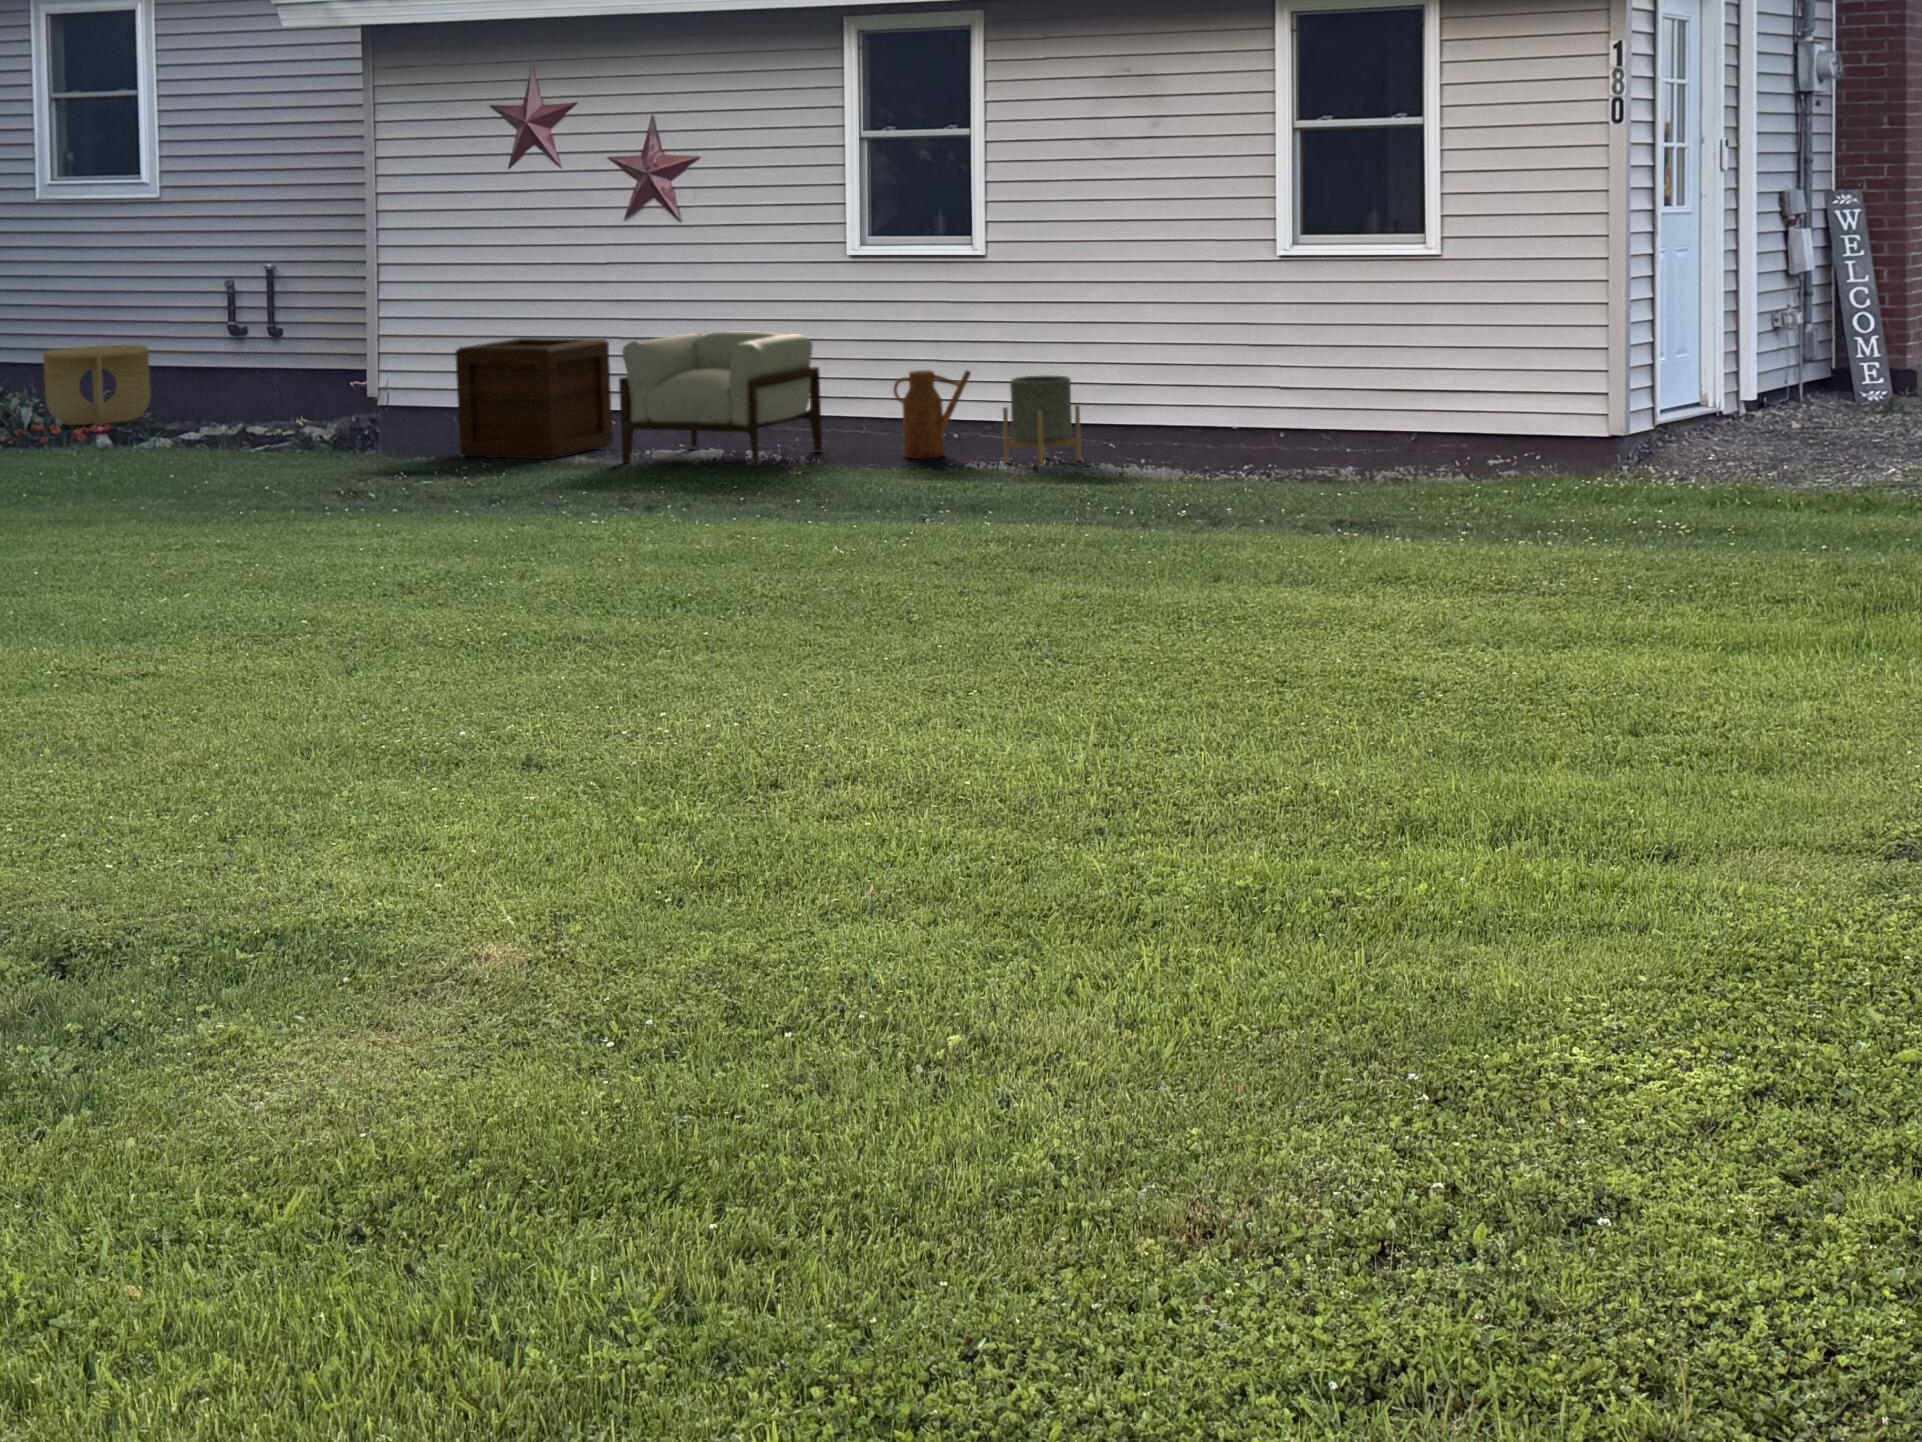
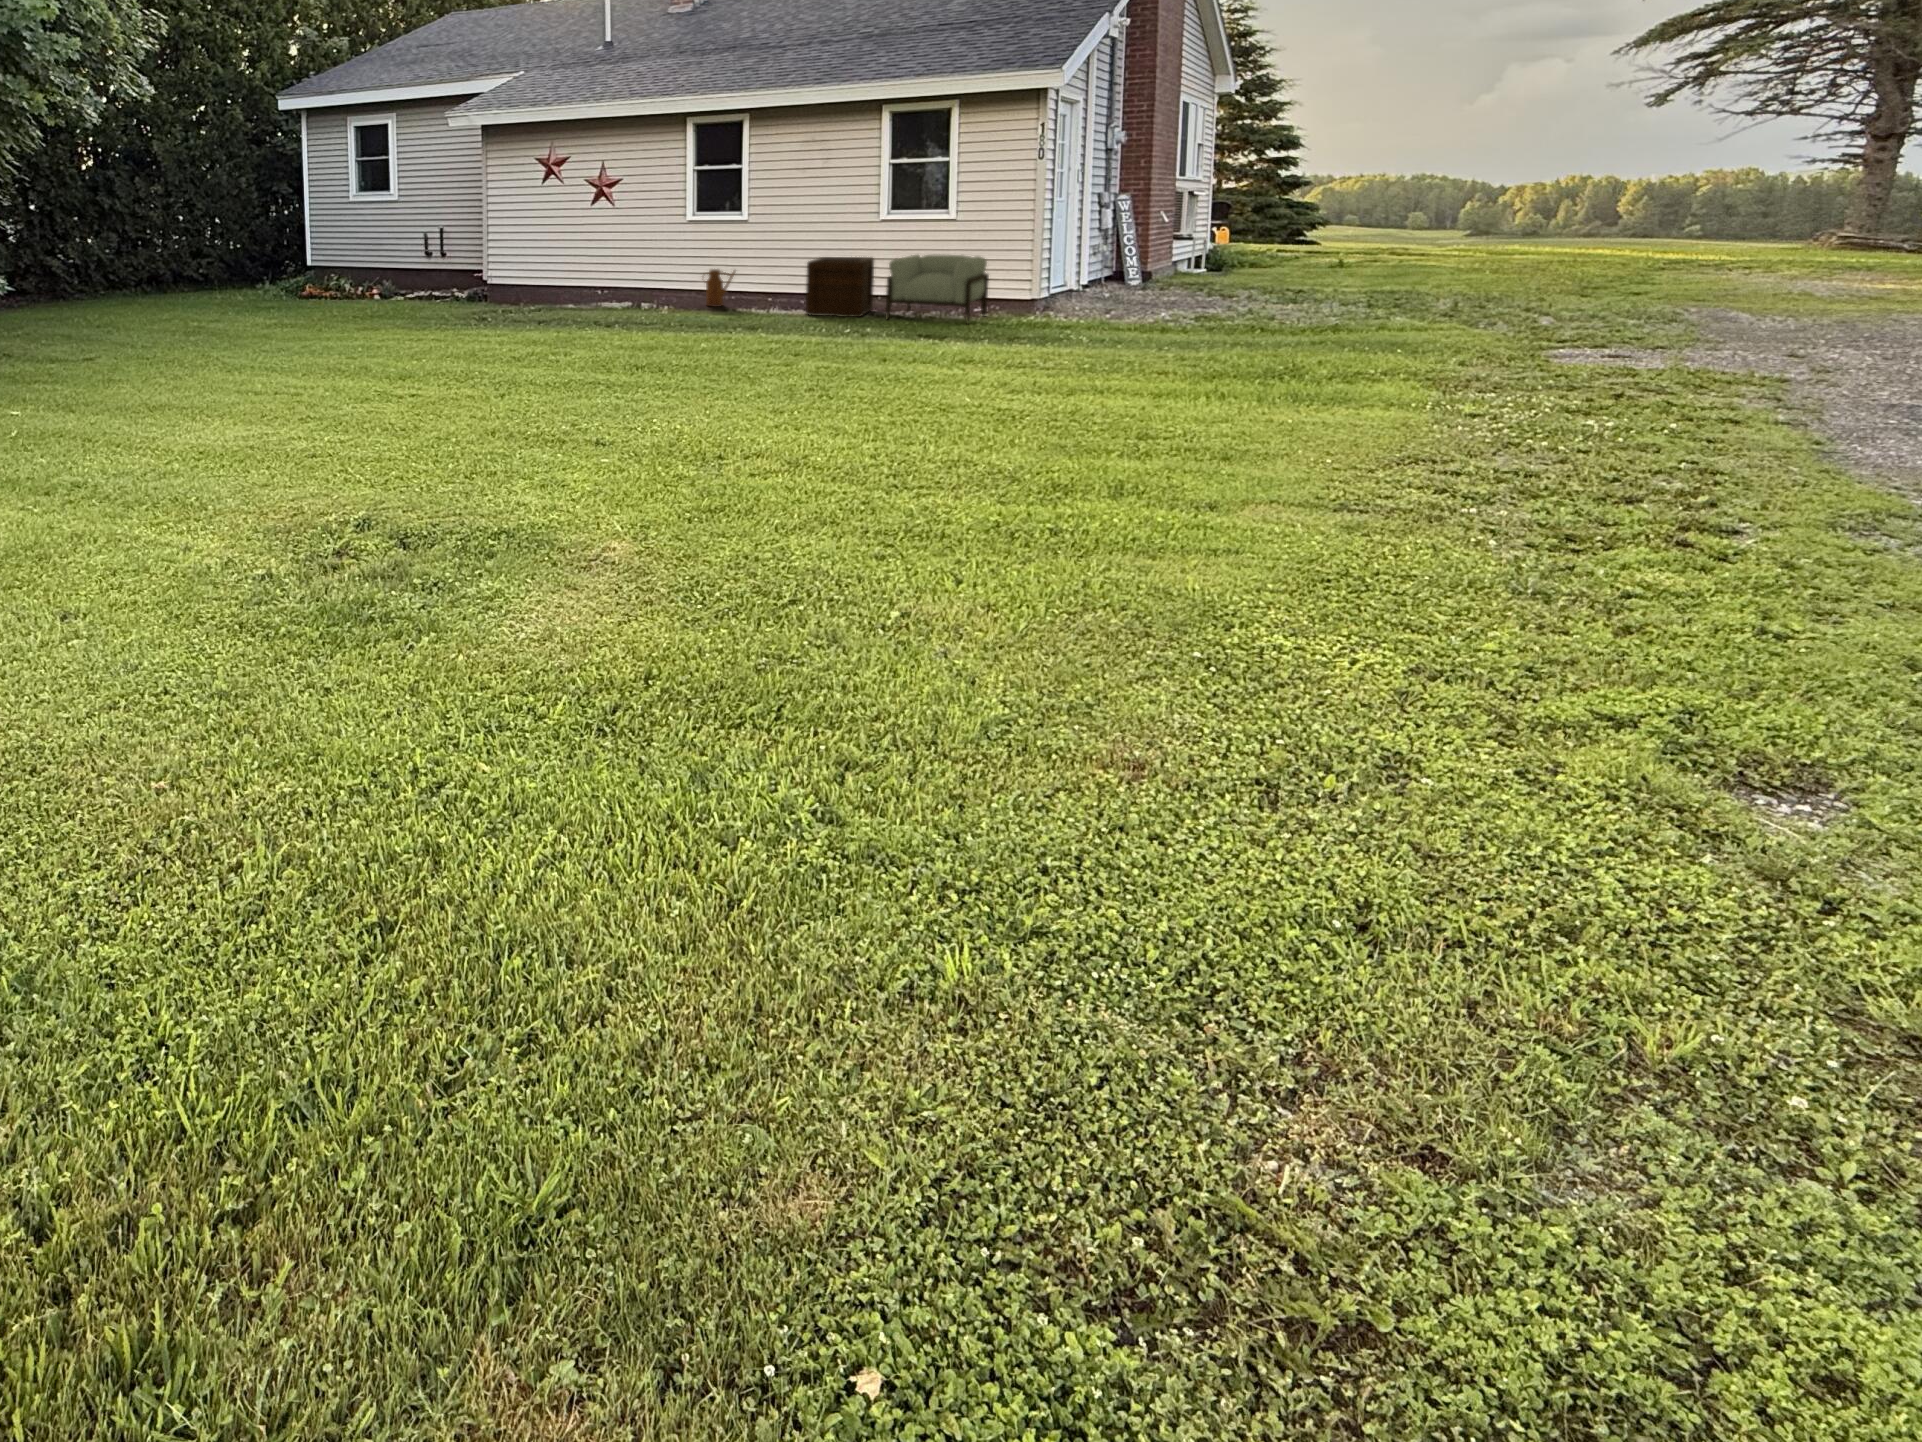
armchair: present [619,331,822,467] -> present [885,254,989,324]
wooden crate: present [455,338,613,459] -> present [806,257,874,317]
side table: present [43,345,151,426] -> none [358,256,398,288]
planter: present [1003,375,1081,466] -> none [751,272,785,311]

